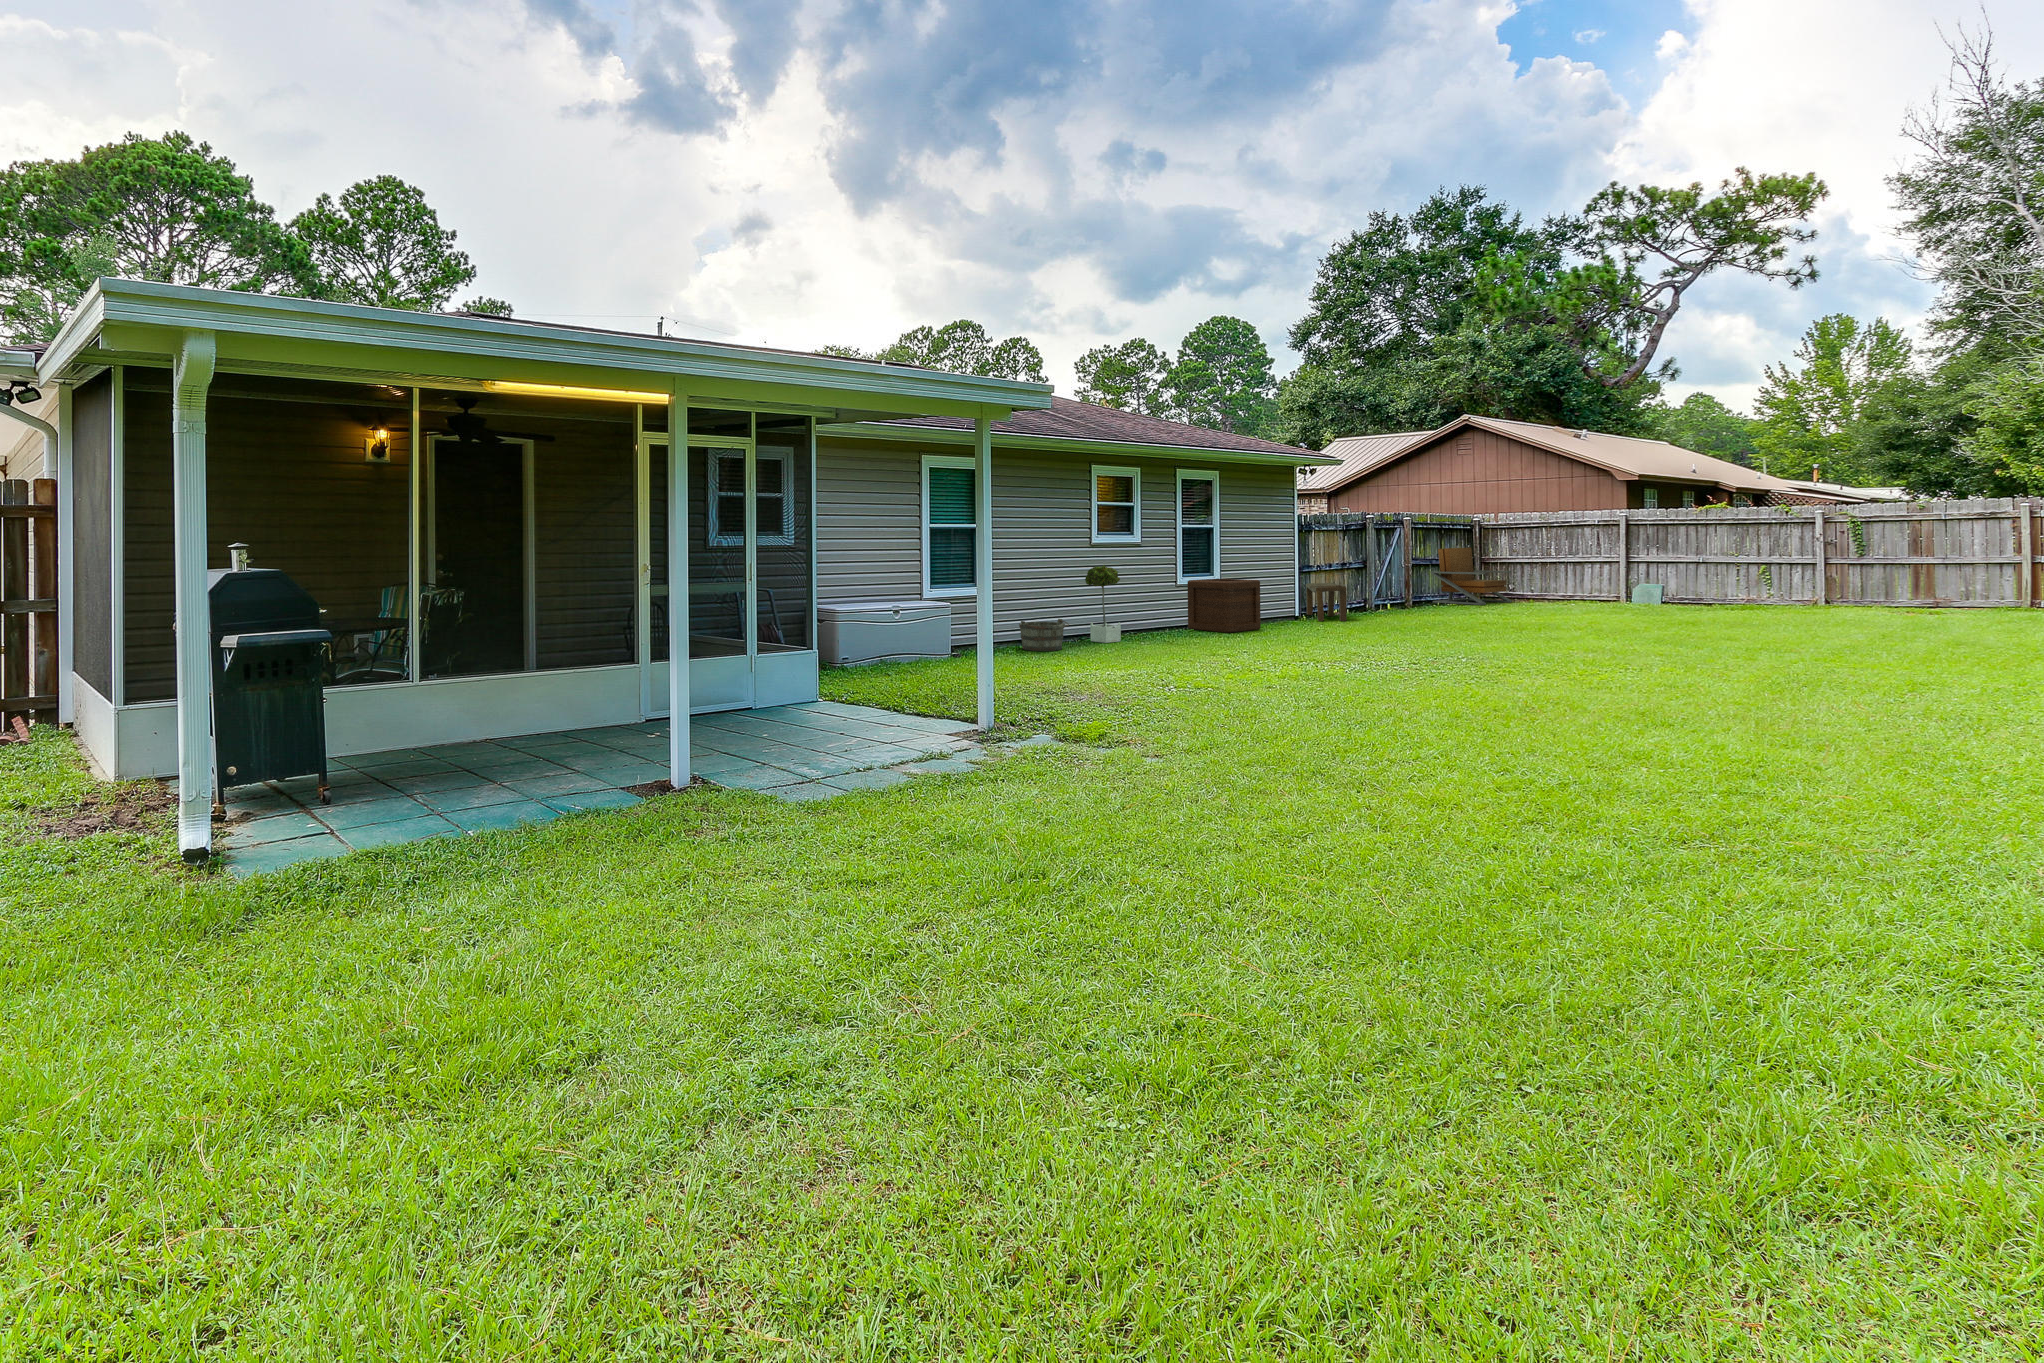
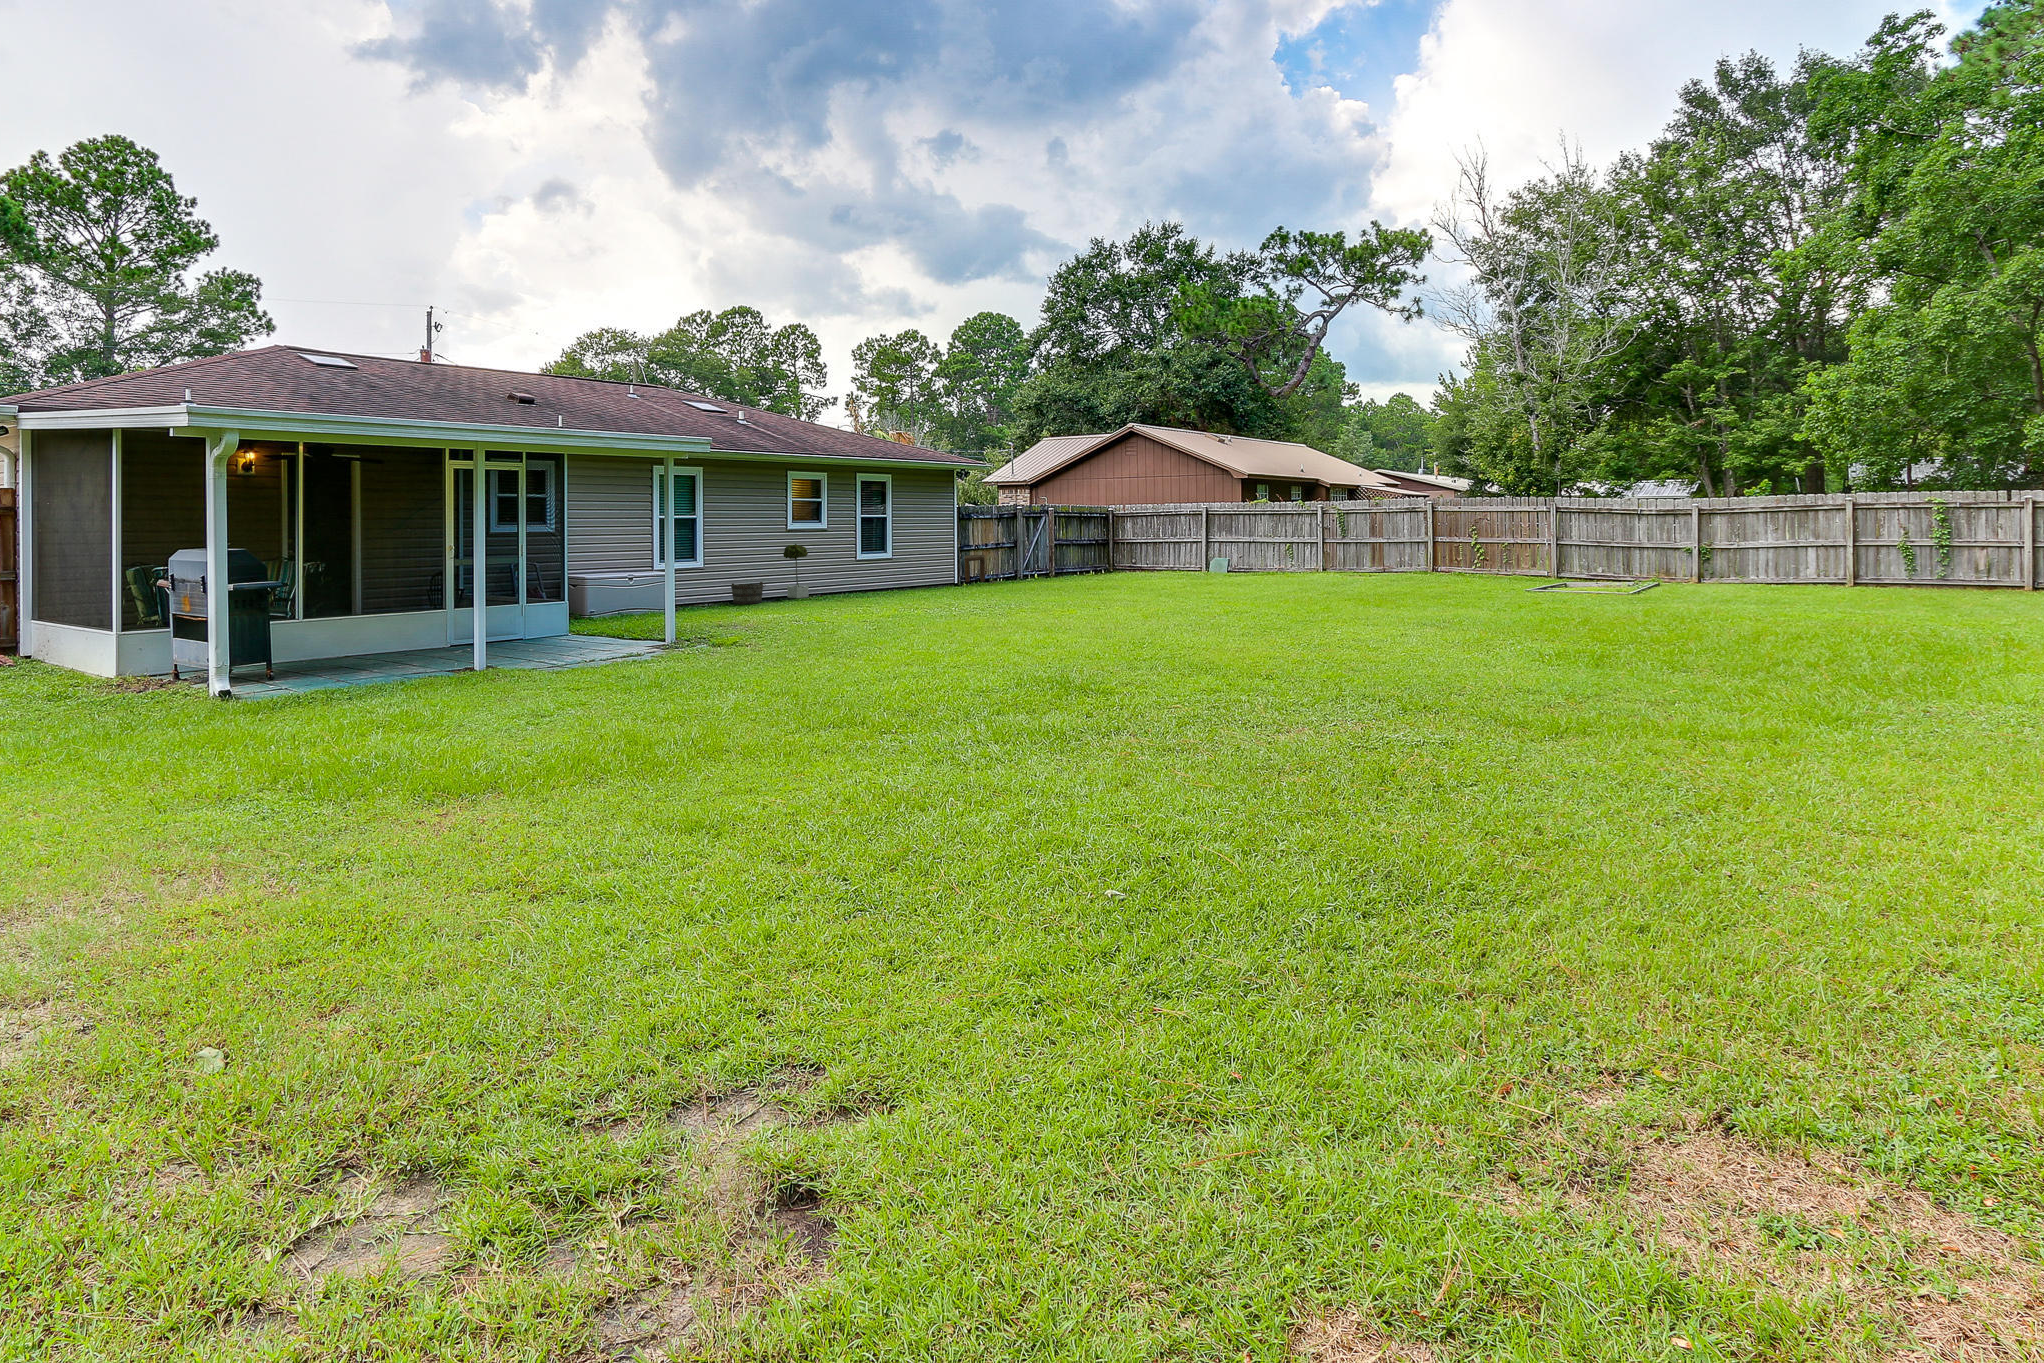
lounge chair: present [1430,548,1512,605] -> none [1070,528,1124,570]
wooden crate: present [1188,579,1261,633] -> none [867,553,917,590]

